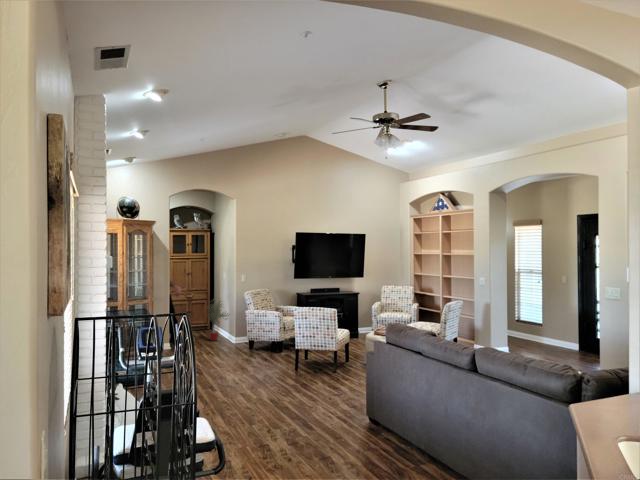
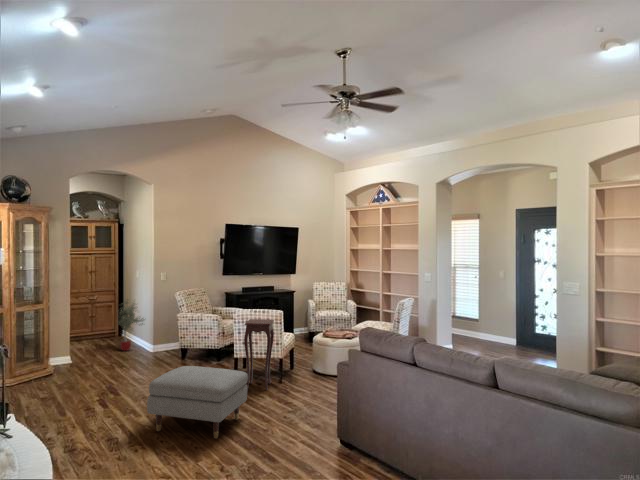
side table: none [302,316,329,377] -> present [244,319,274,390]
ottoman: none [219,352,299,410] -> present [147,366,248,438]

